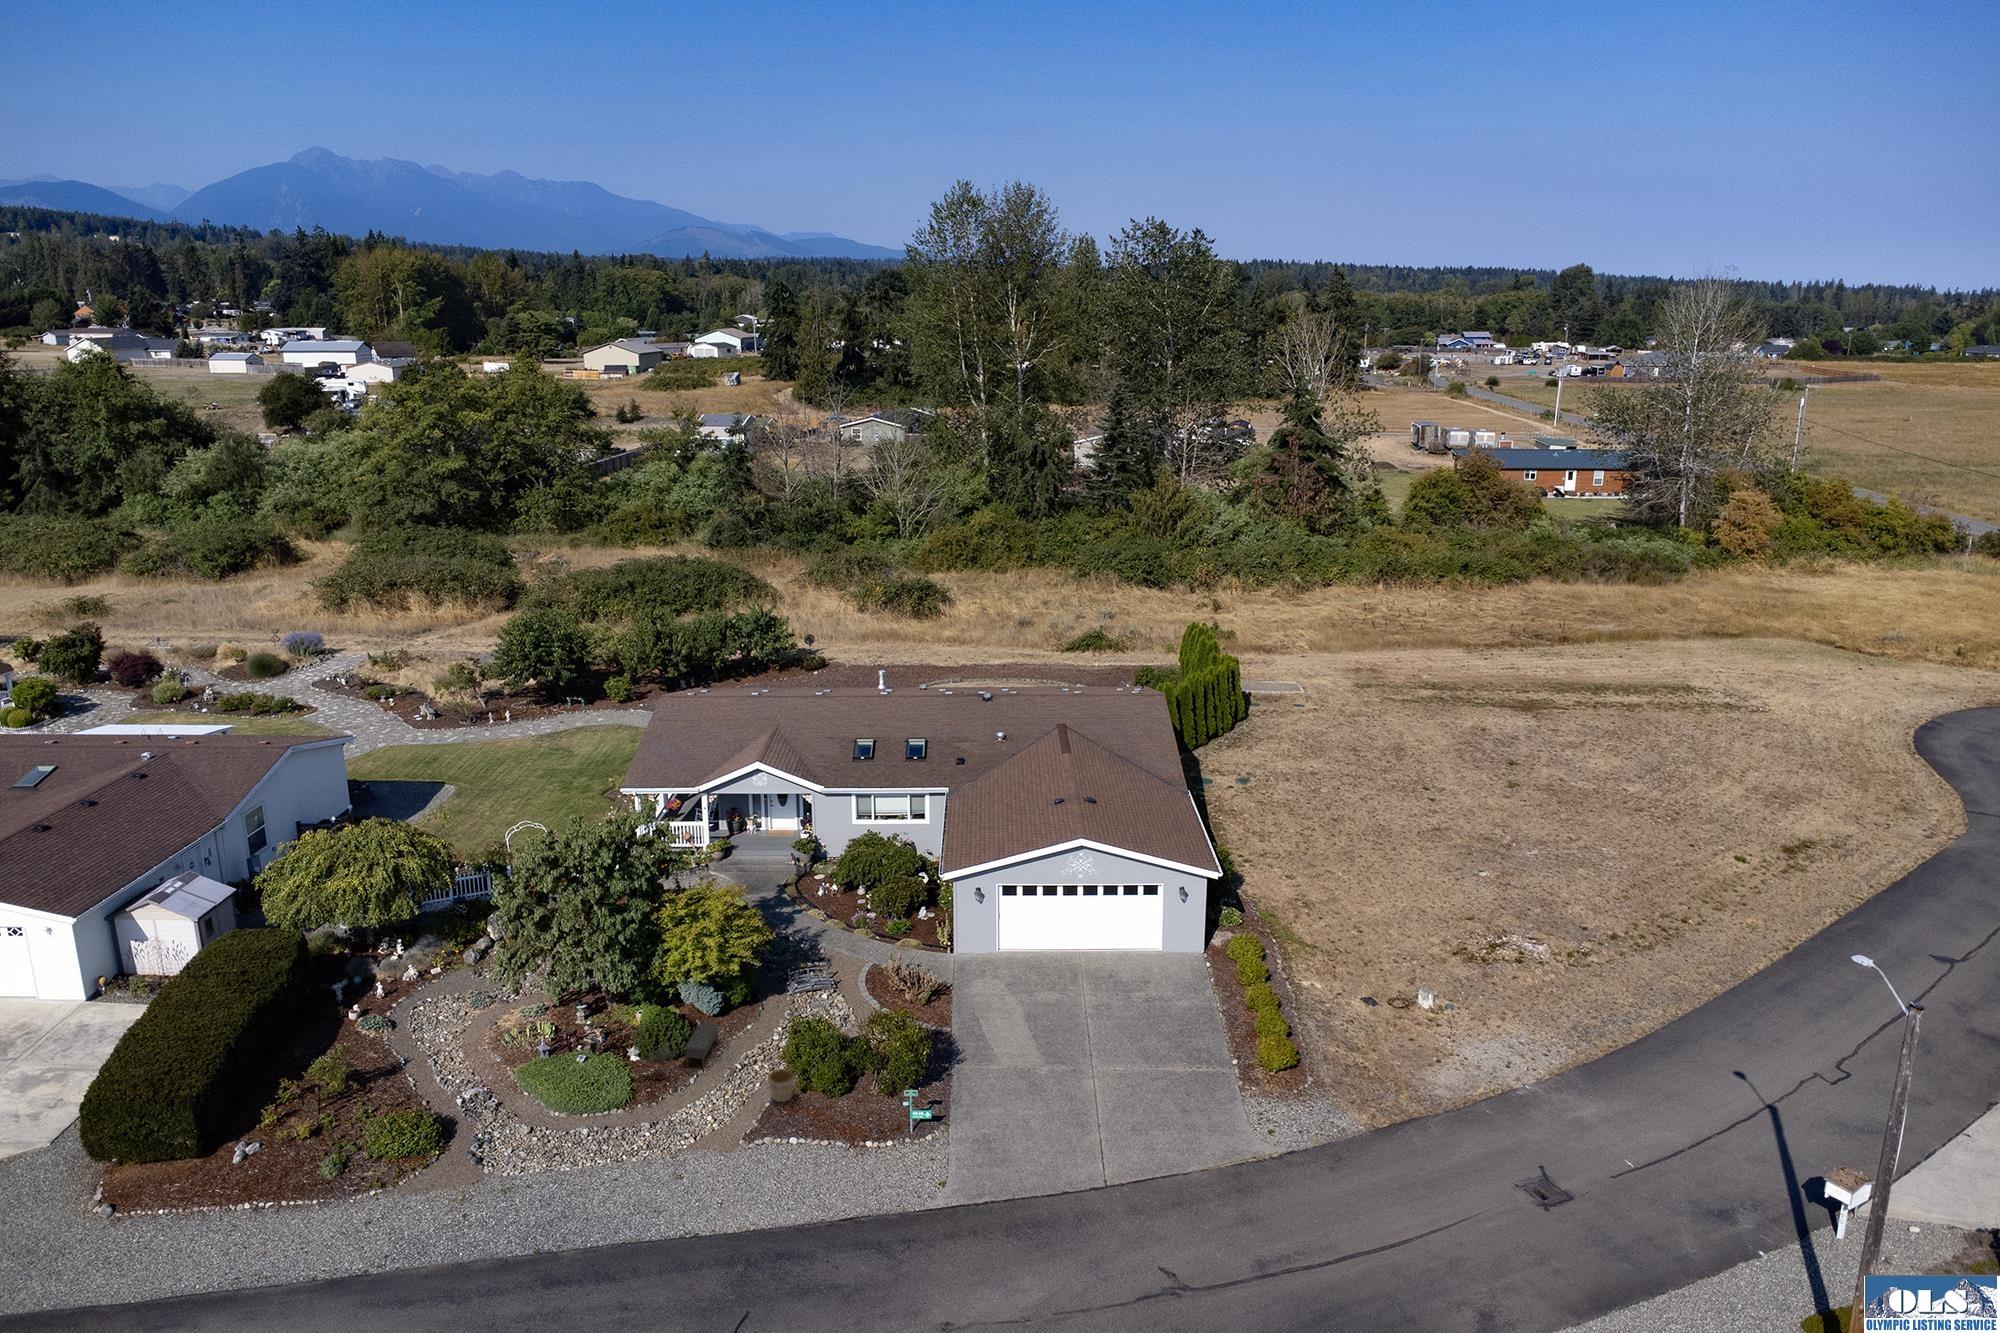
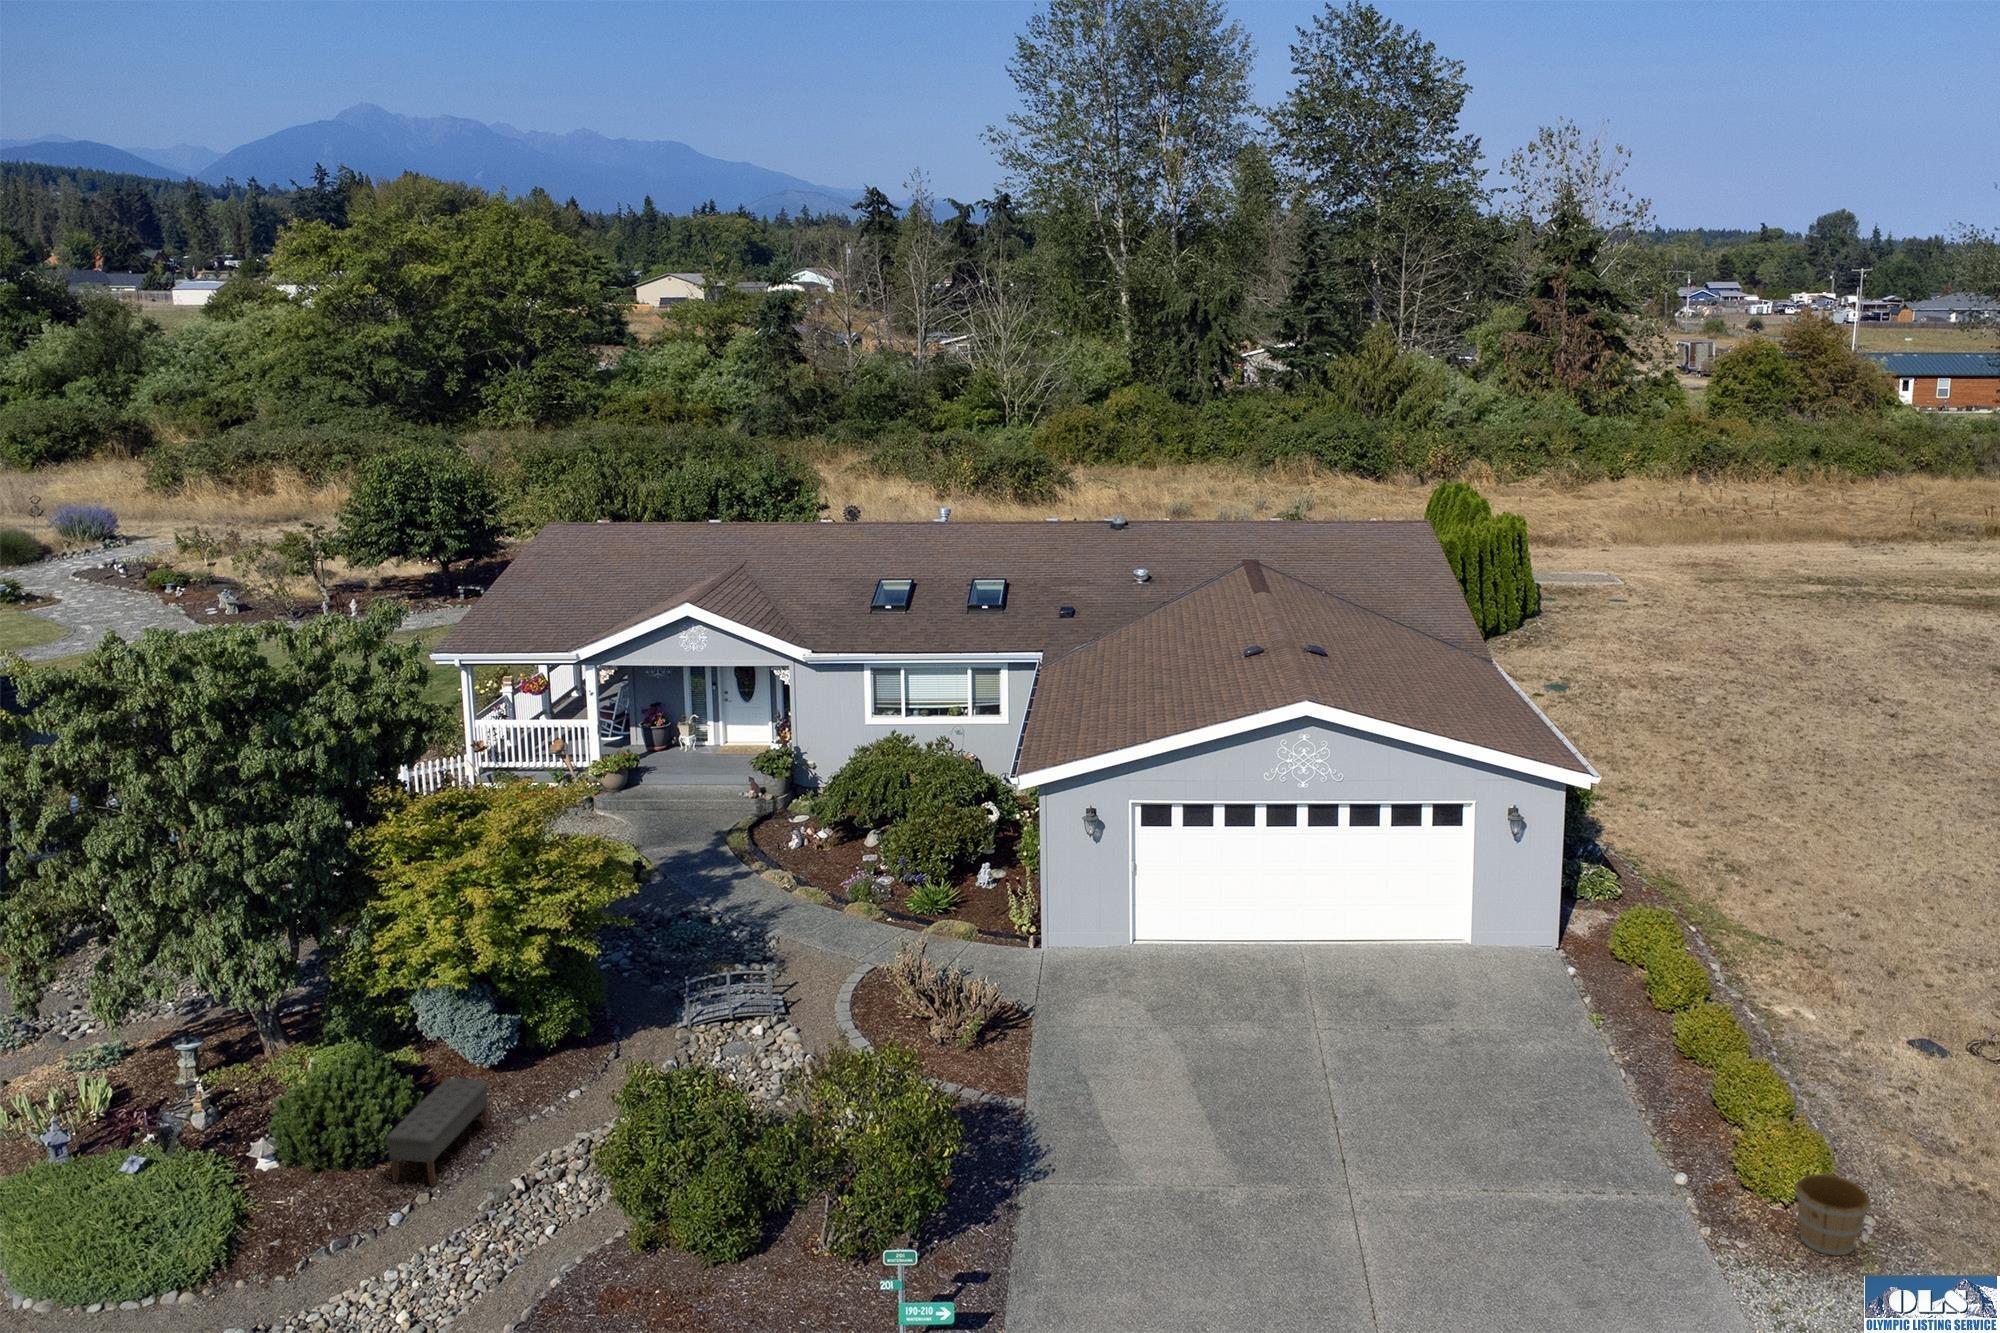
potted tree: present [645,1040,676,1080] -> none [277,1115,358,1213]
wooden bucket: present [768,1069,796,1102] -> present [1795,1173,1871,1256]

